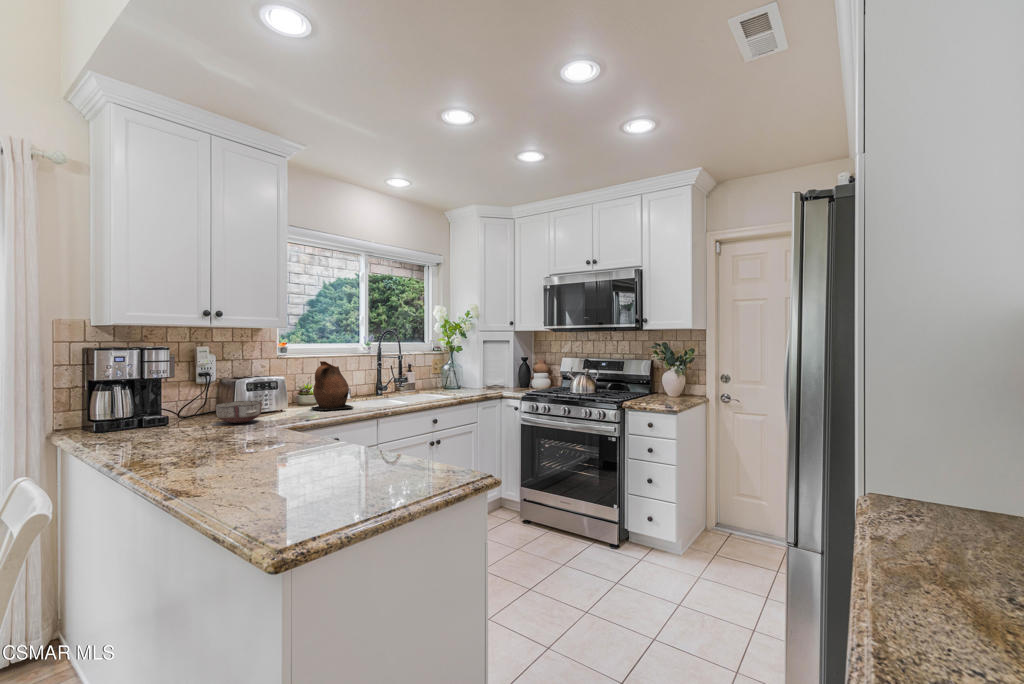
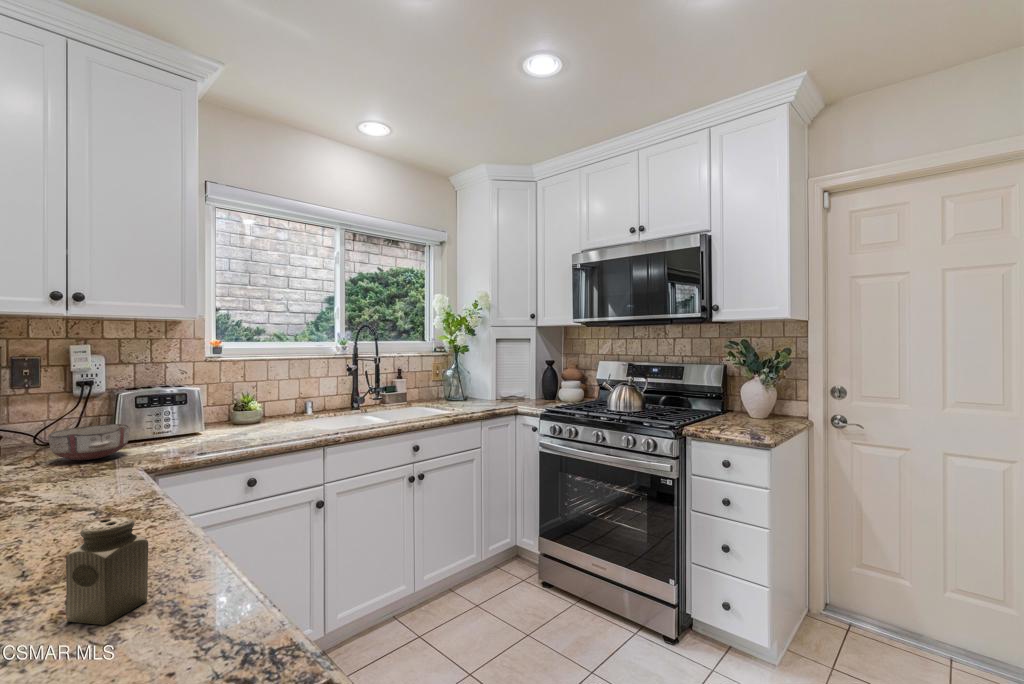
ceramic pitcher: present [312,361,354,410] -> none [232,366,293,435]
salt shaker: none [371,424,396,464] -> present [66,517,148,625]

